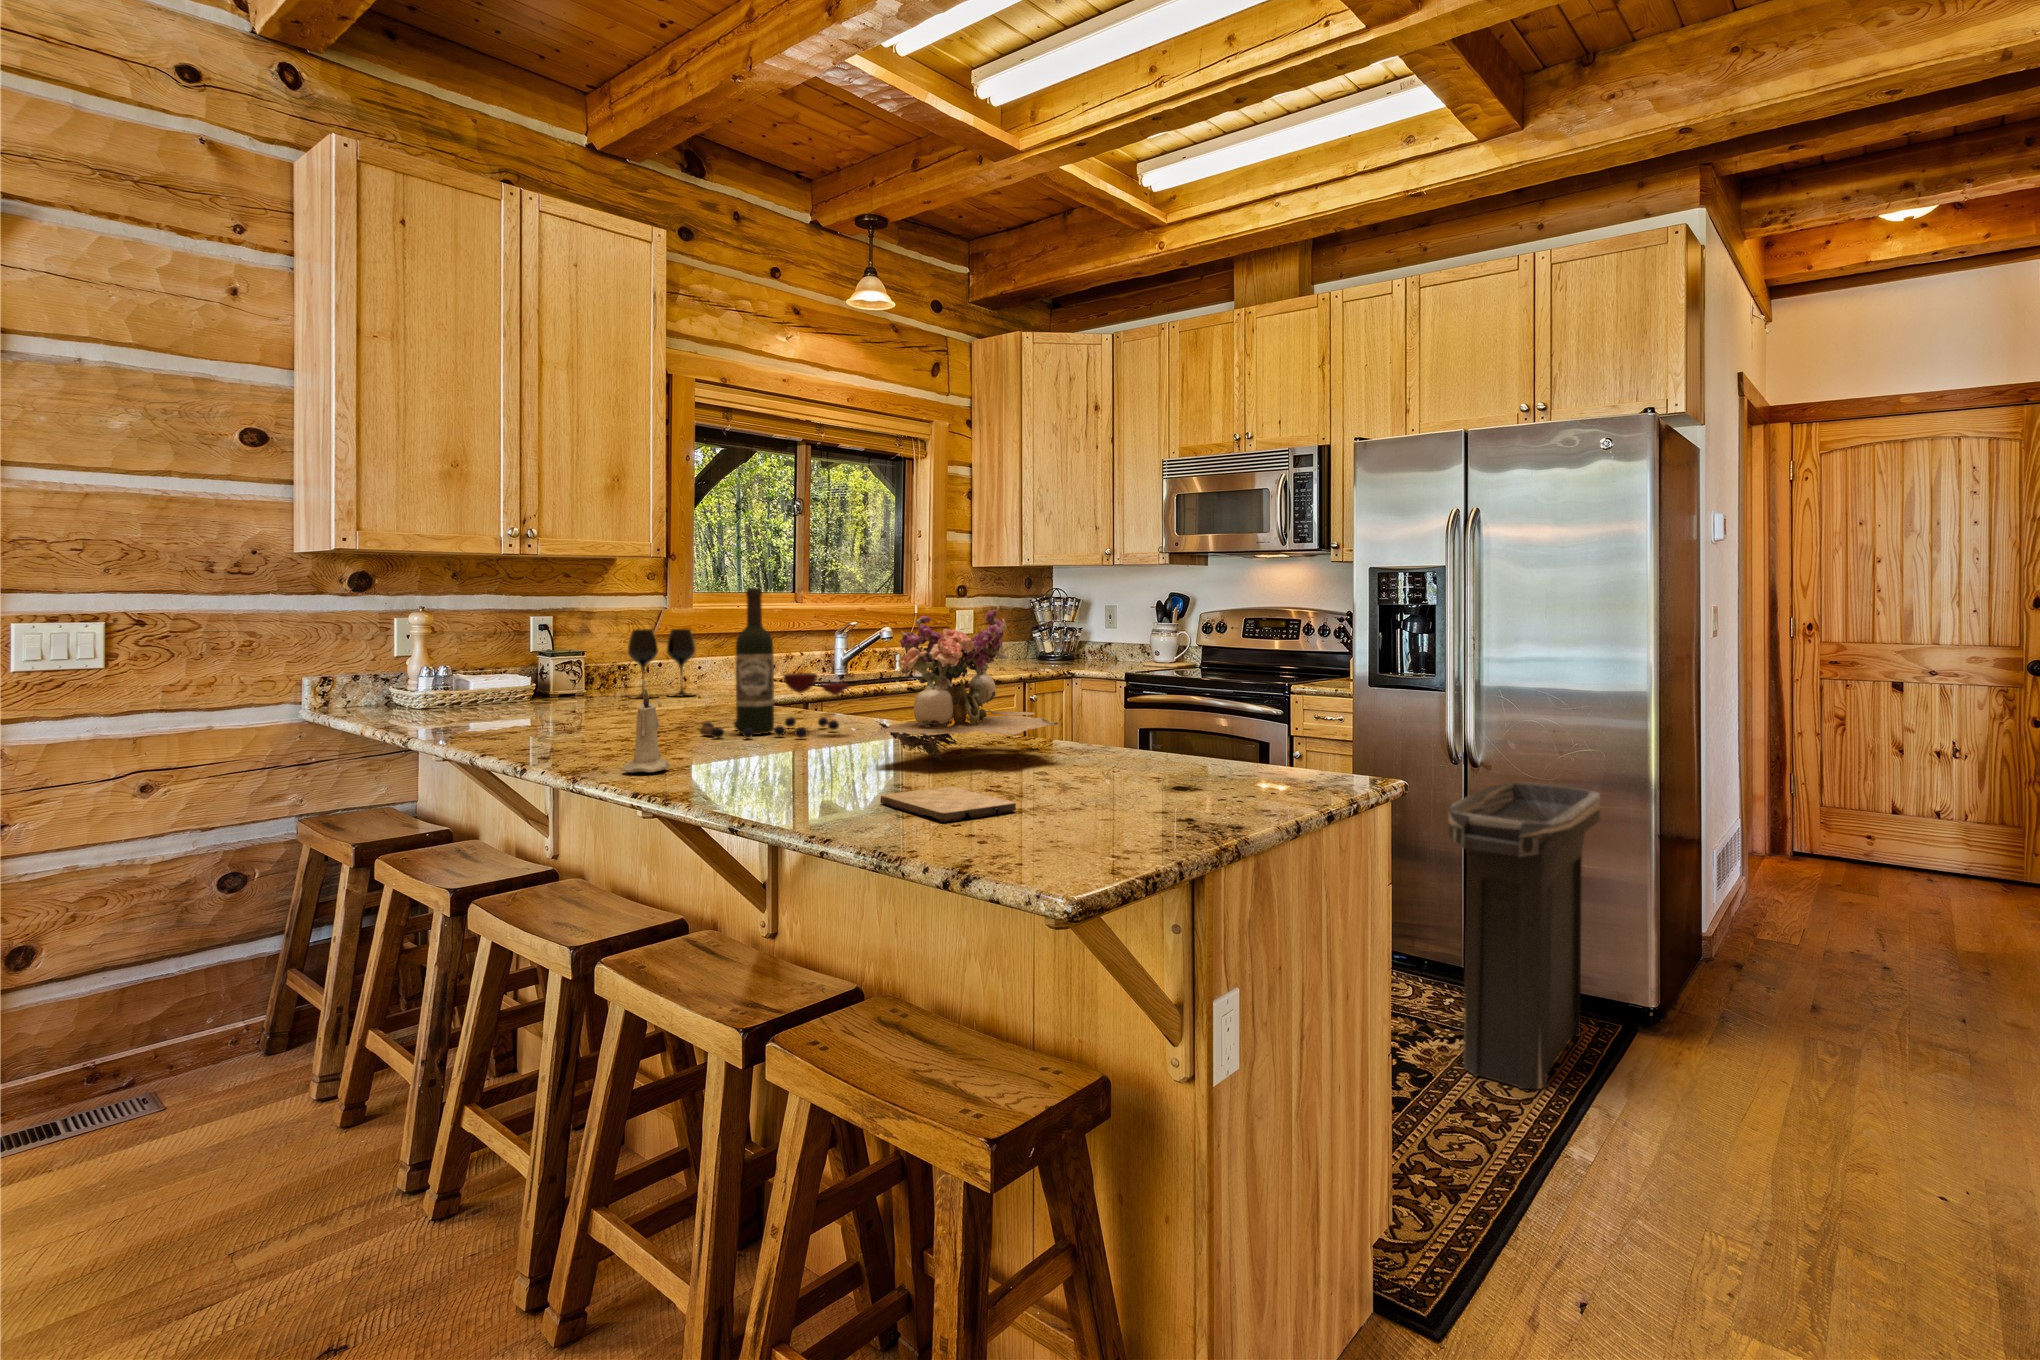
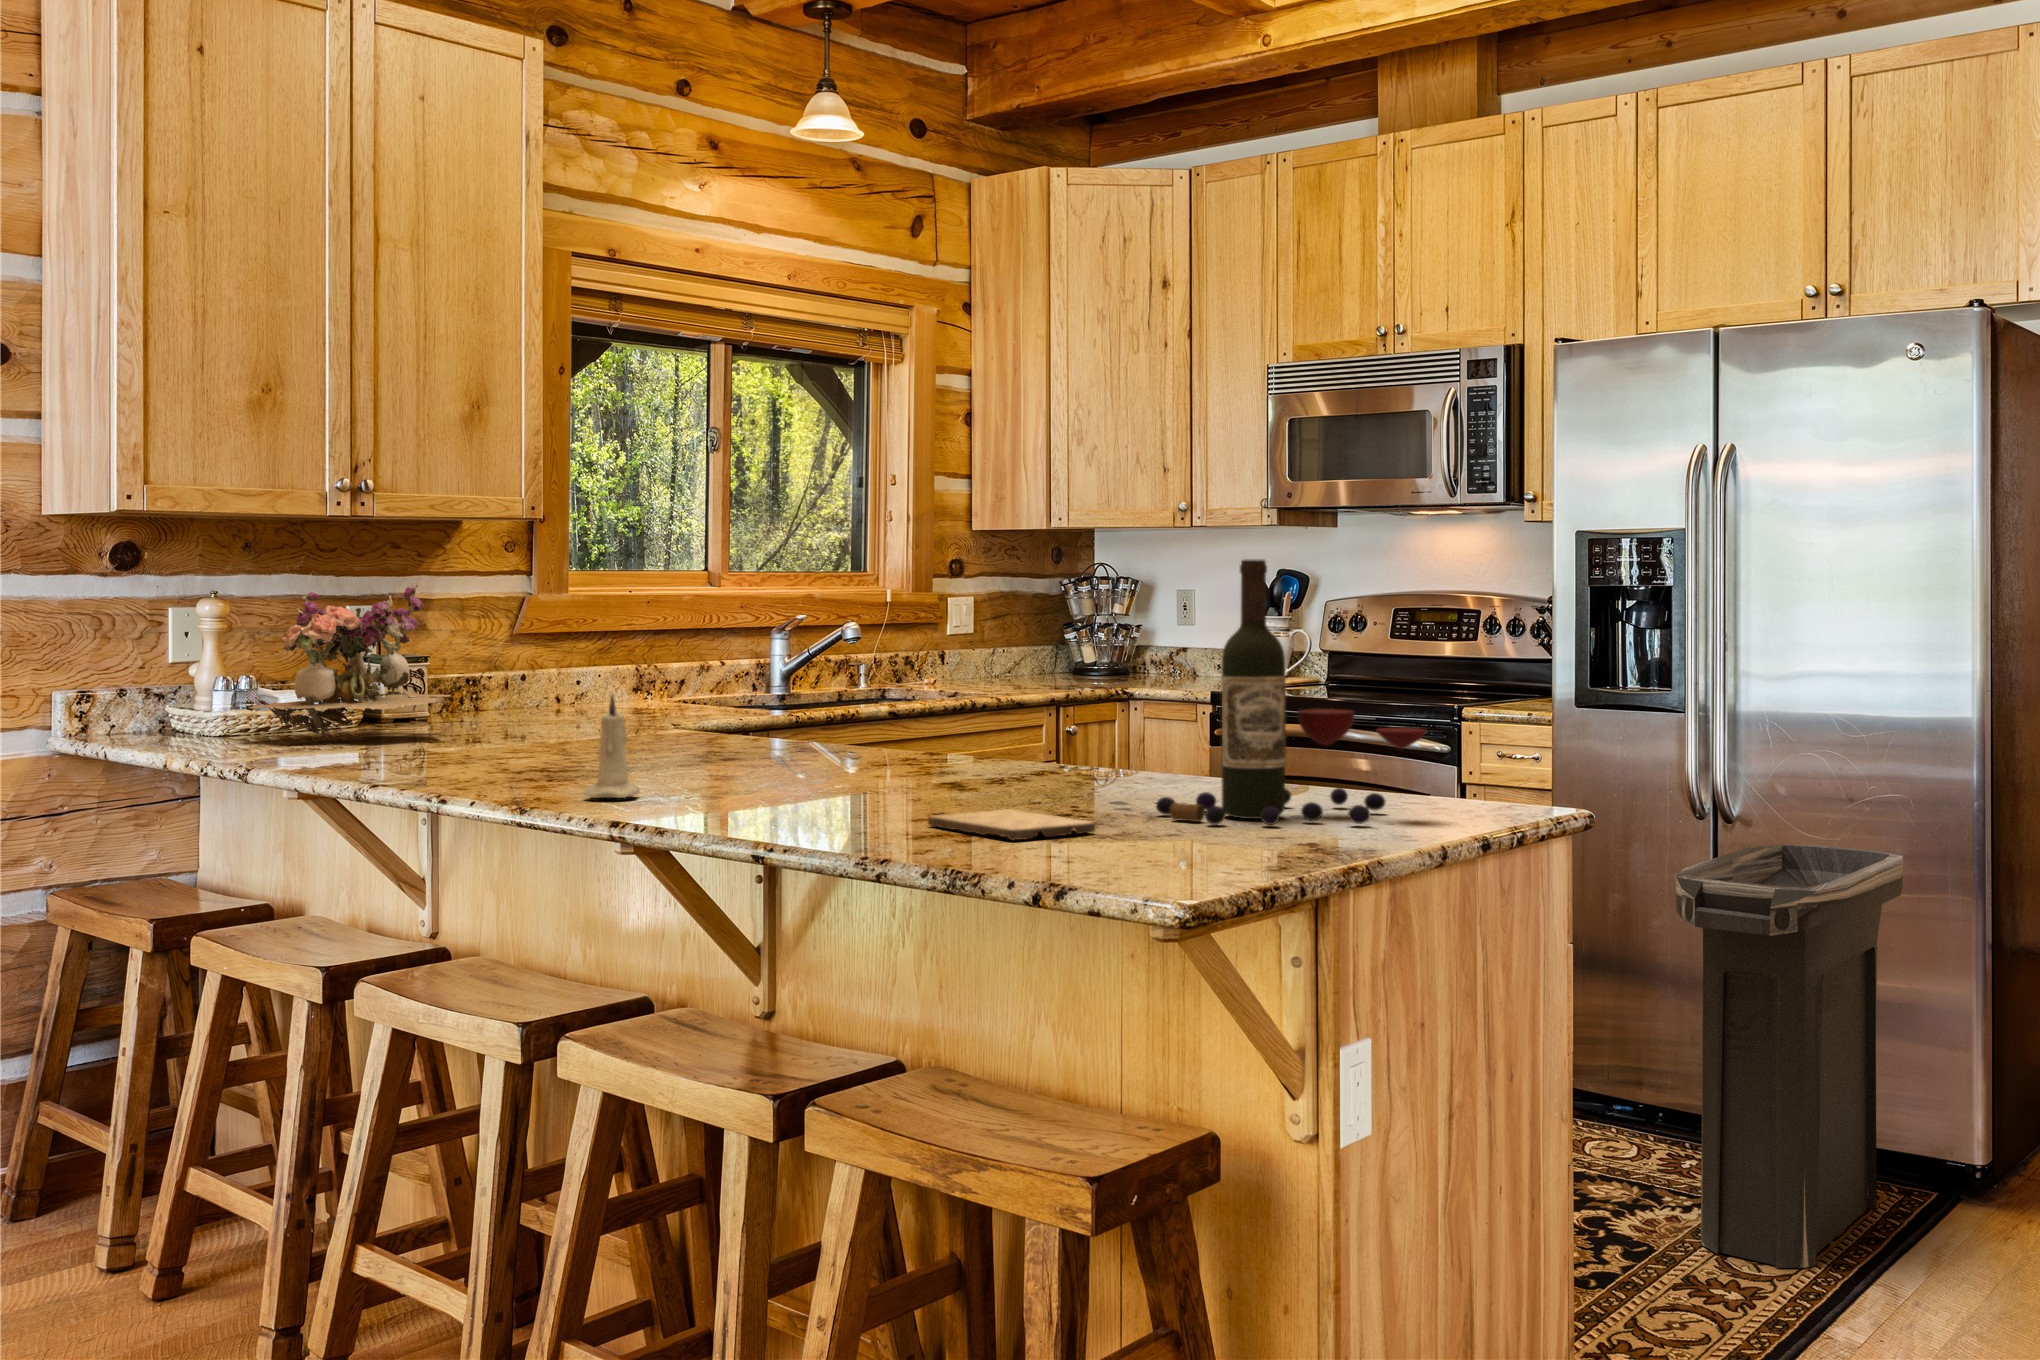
wine bottle: present [700,588,849,738] -> present [1156,559,1426,825]
flower arrangement: present [876,606,1058,760] -> present [249,583,450,739]
wine glass: present [628,629,696,699] -> none [489,623,585,724]

